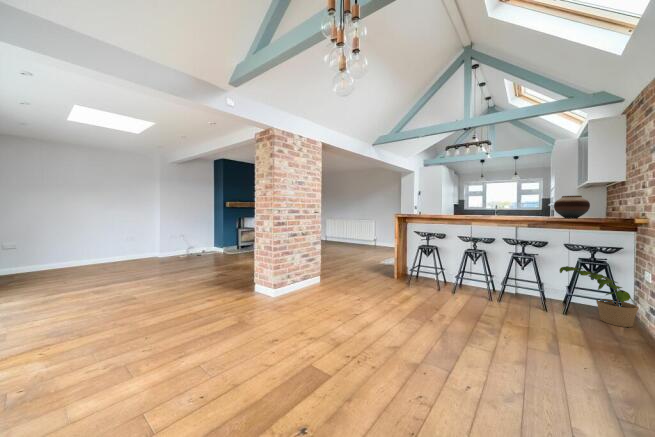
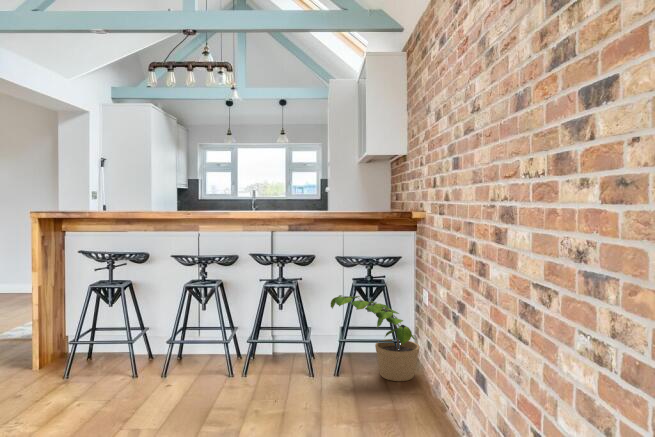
vase: present [554,196,590,218] -> none [322,175,365,214]

